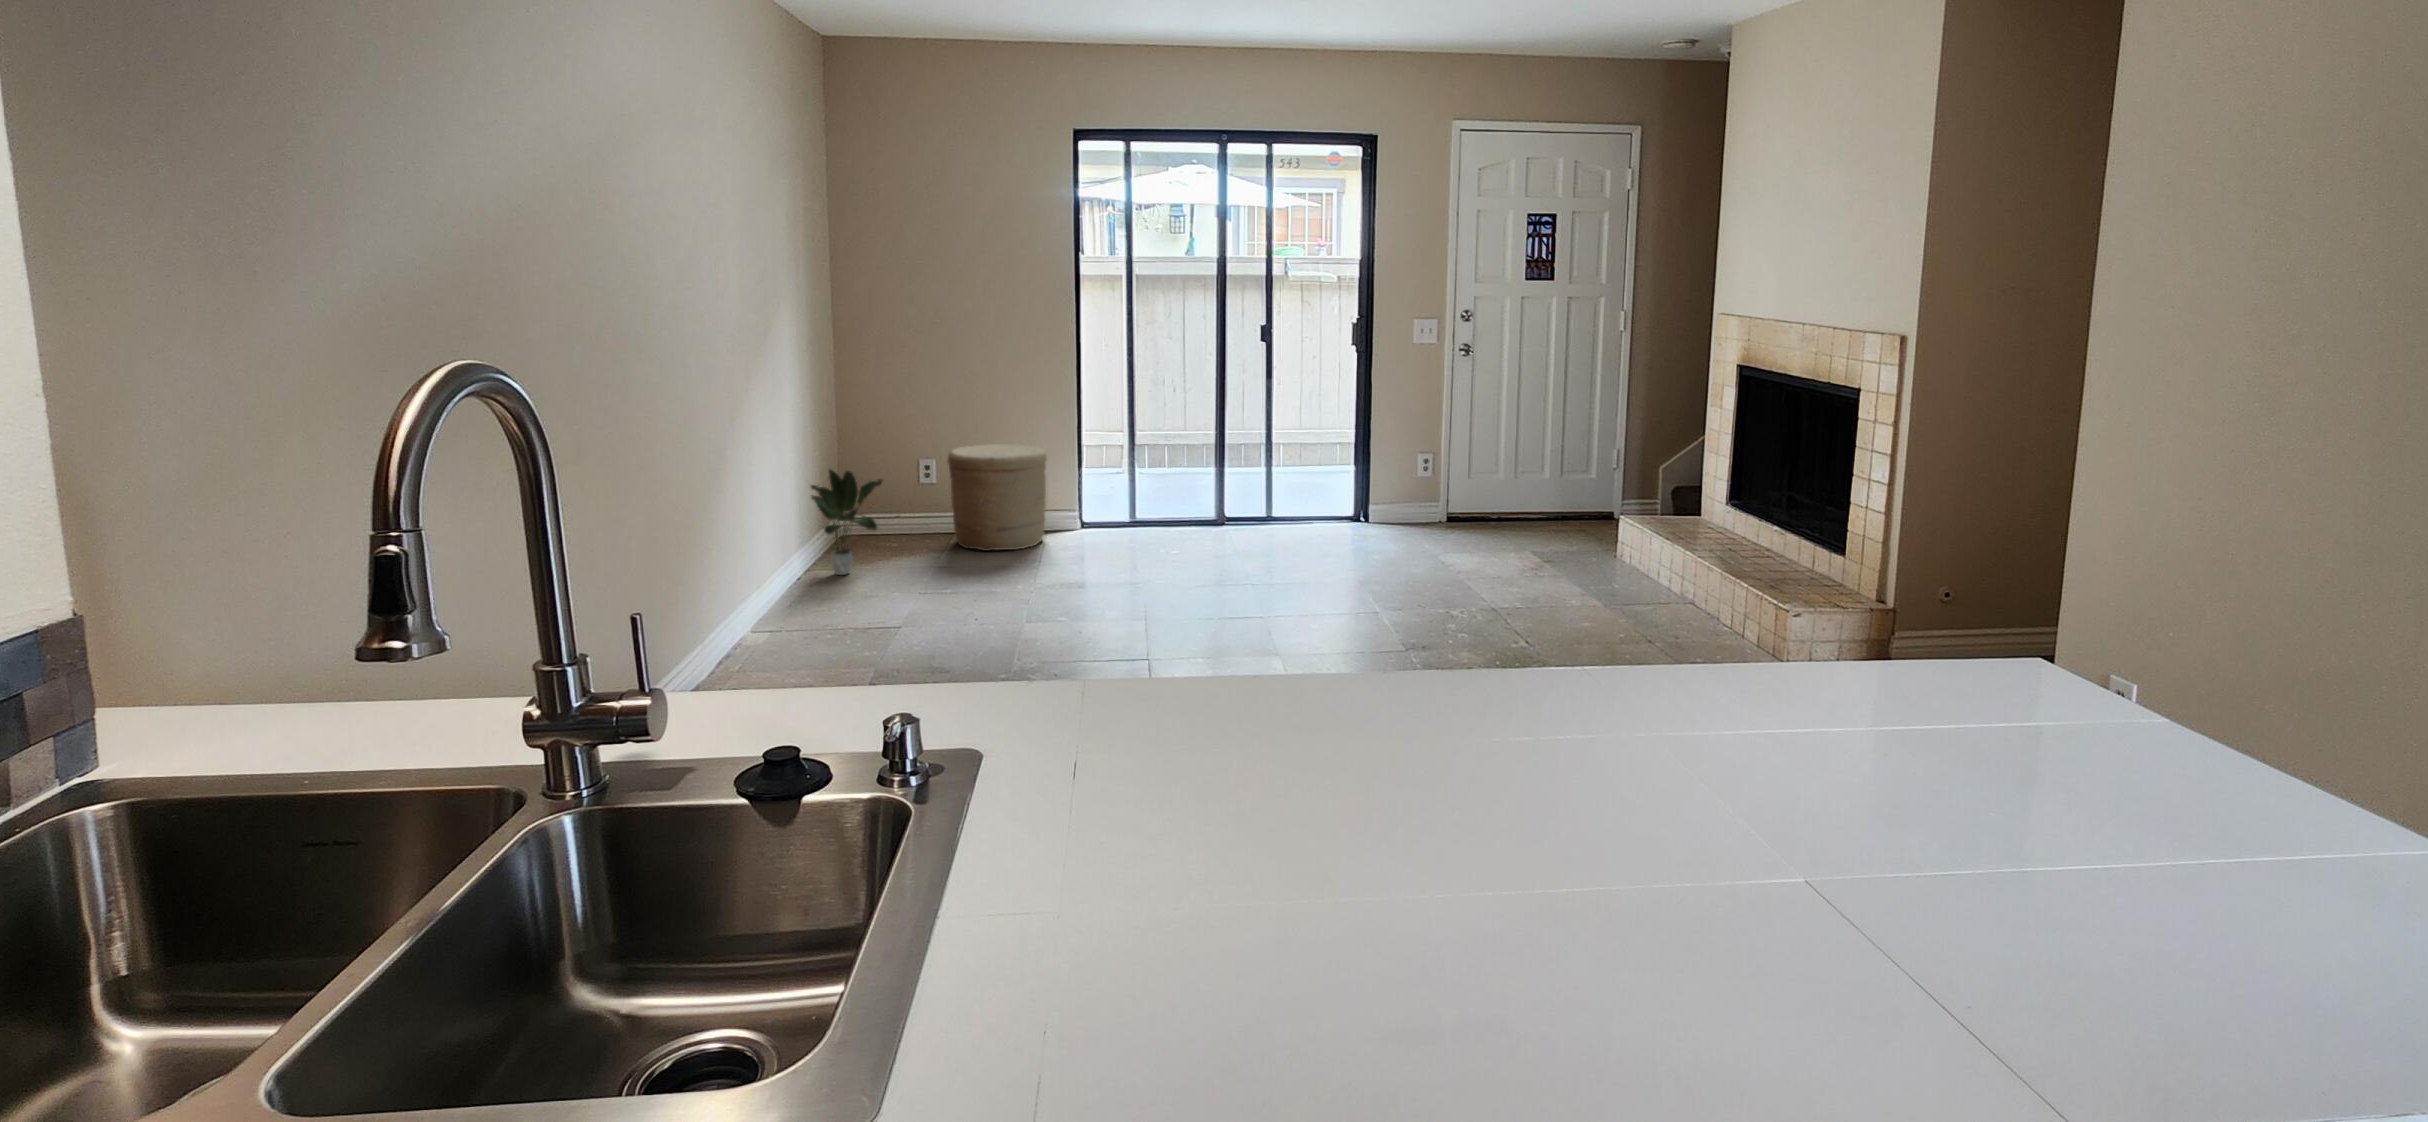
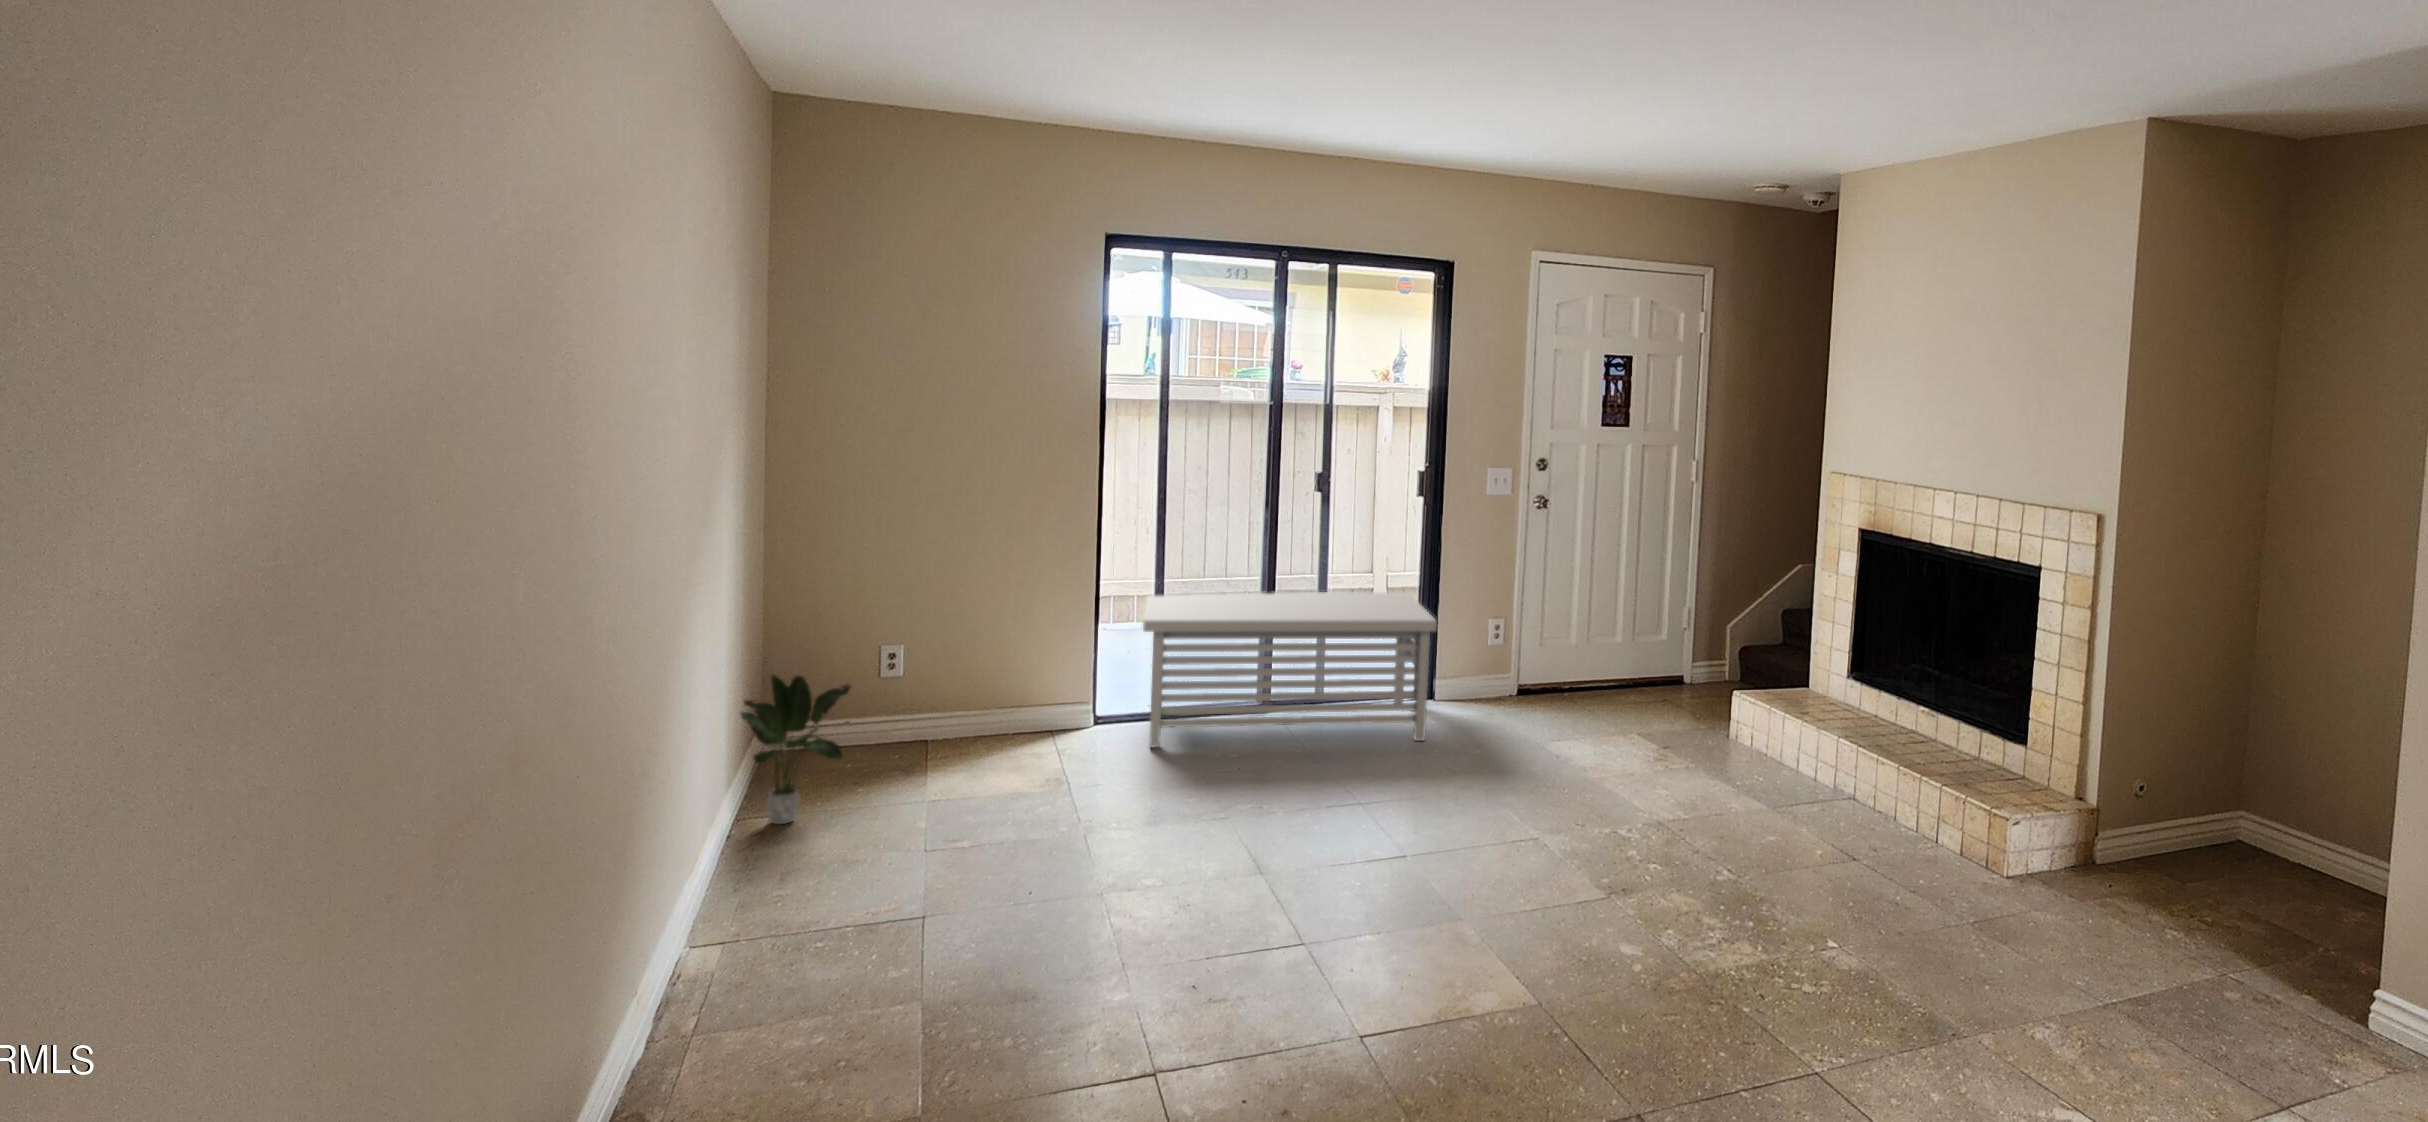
storage bench: none [1105,425,1345,548] -> present [1143,592,1437,747]
woven basket: present [947,444,1047,551] -> none [928,622,1062,769]

